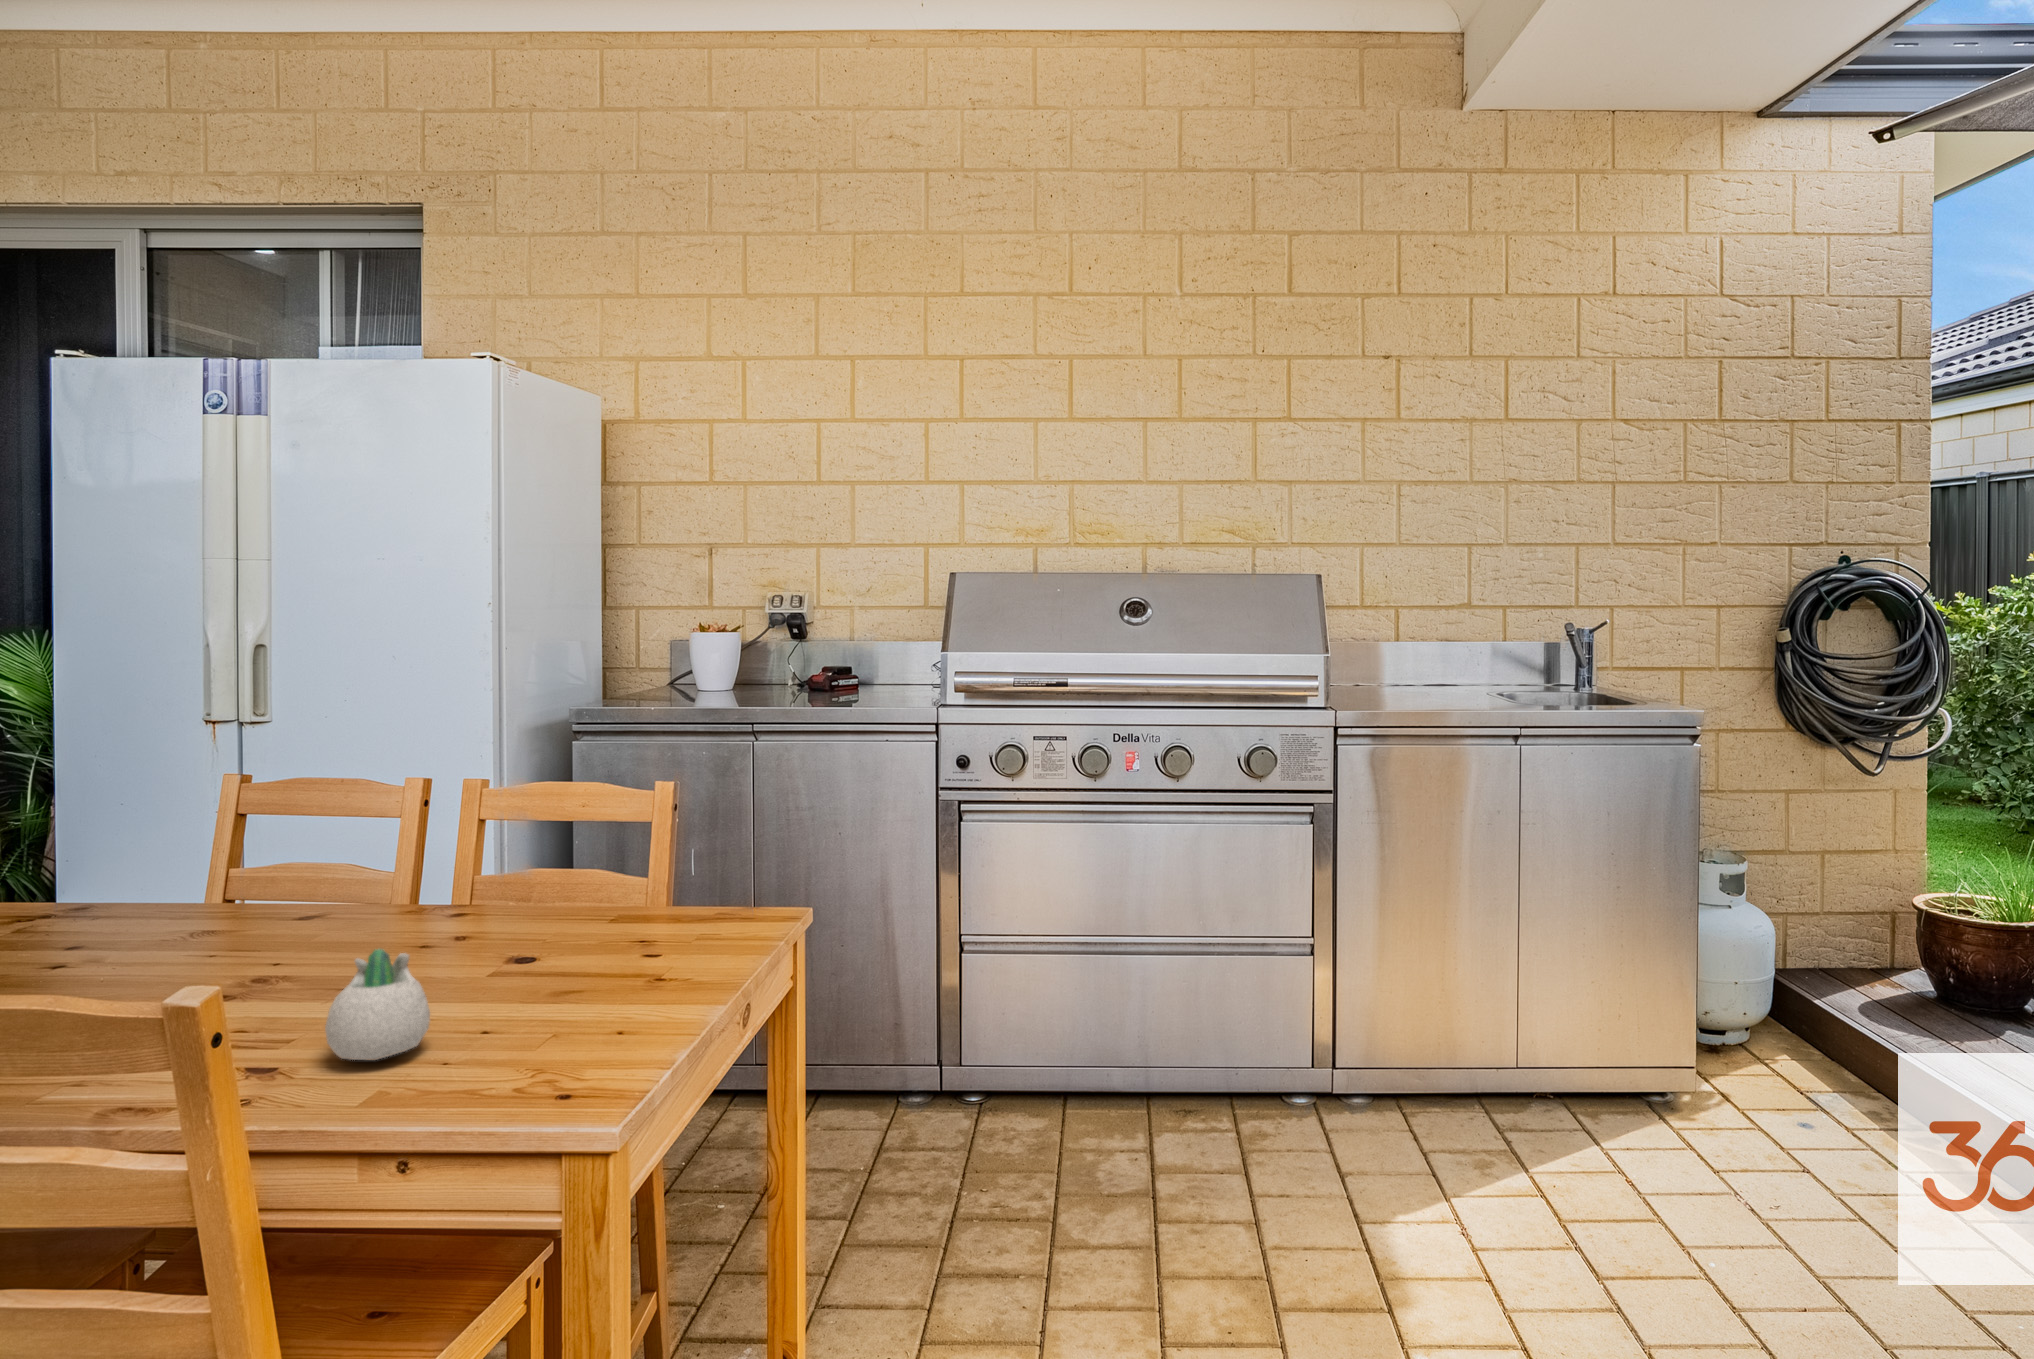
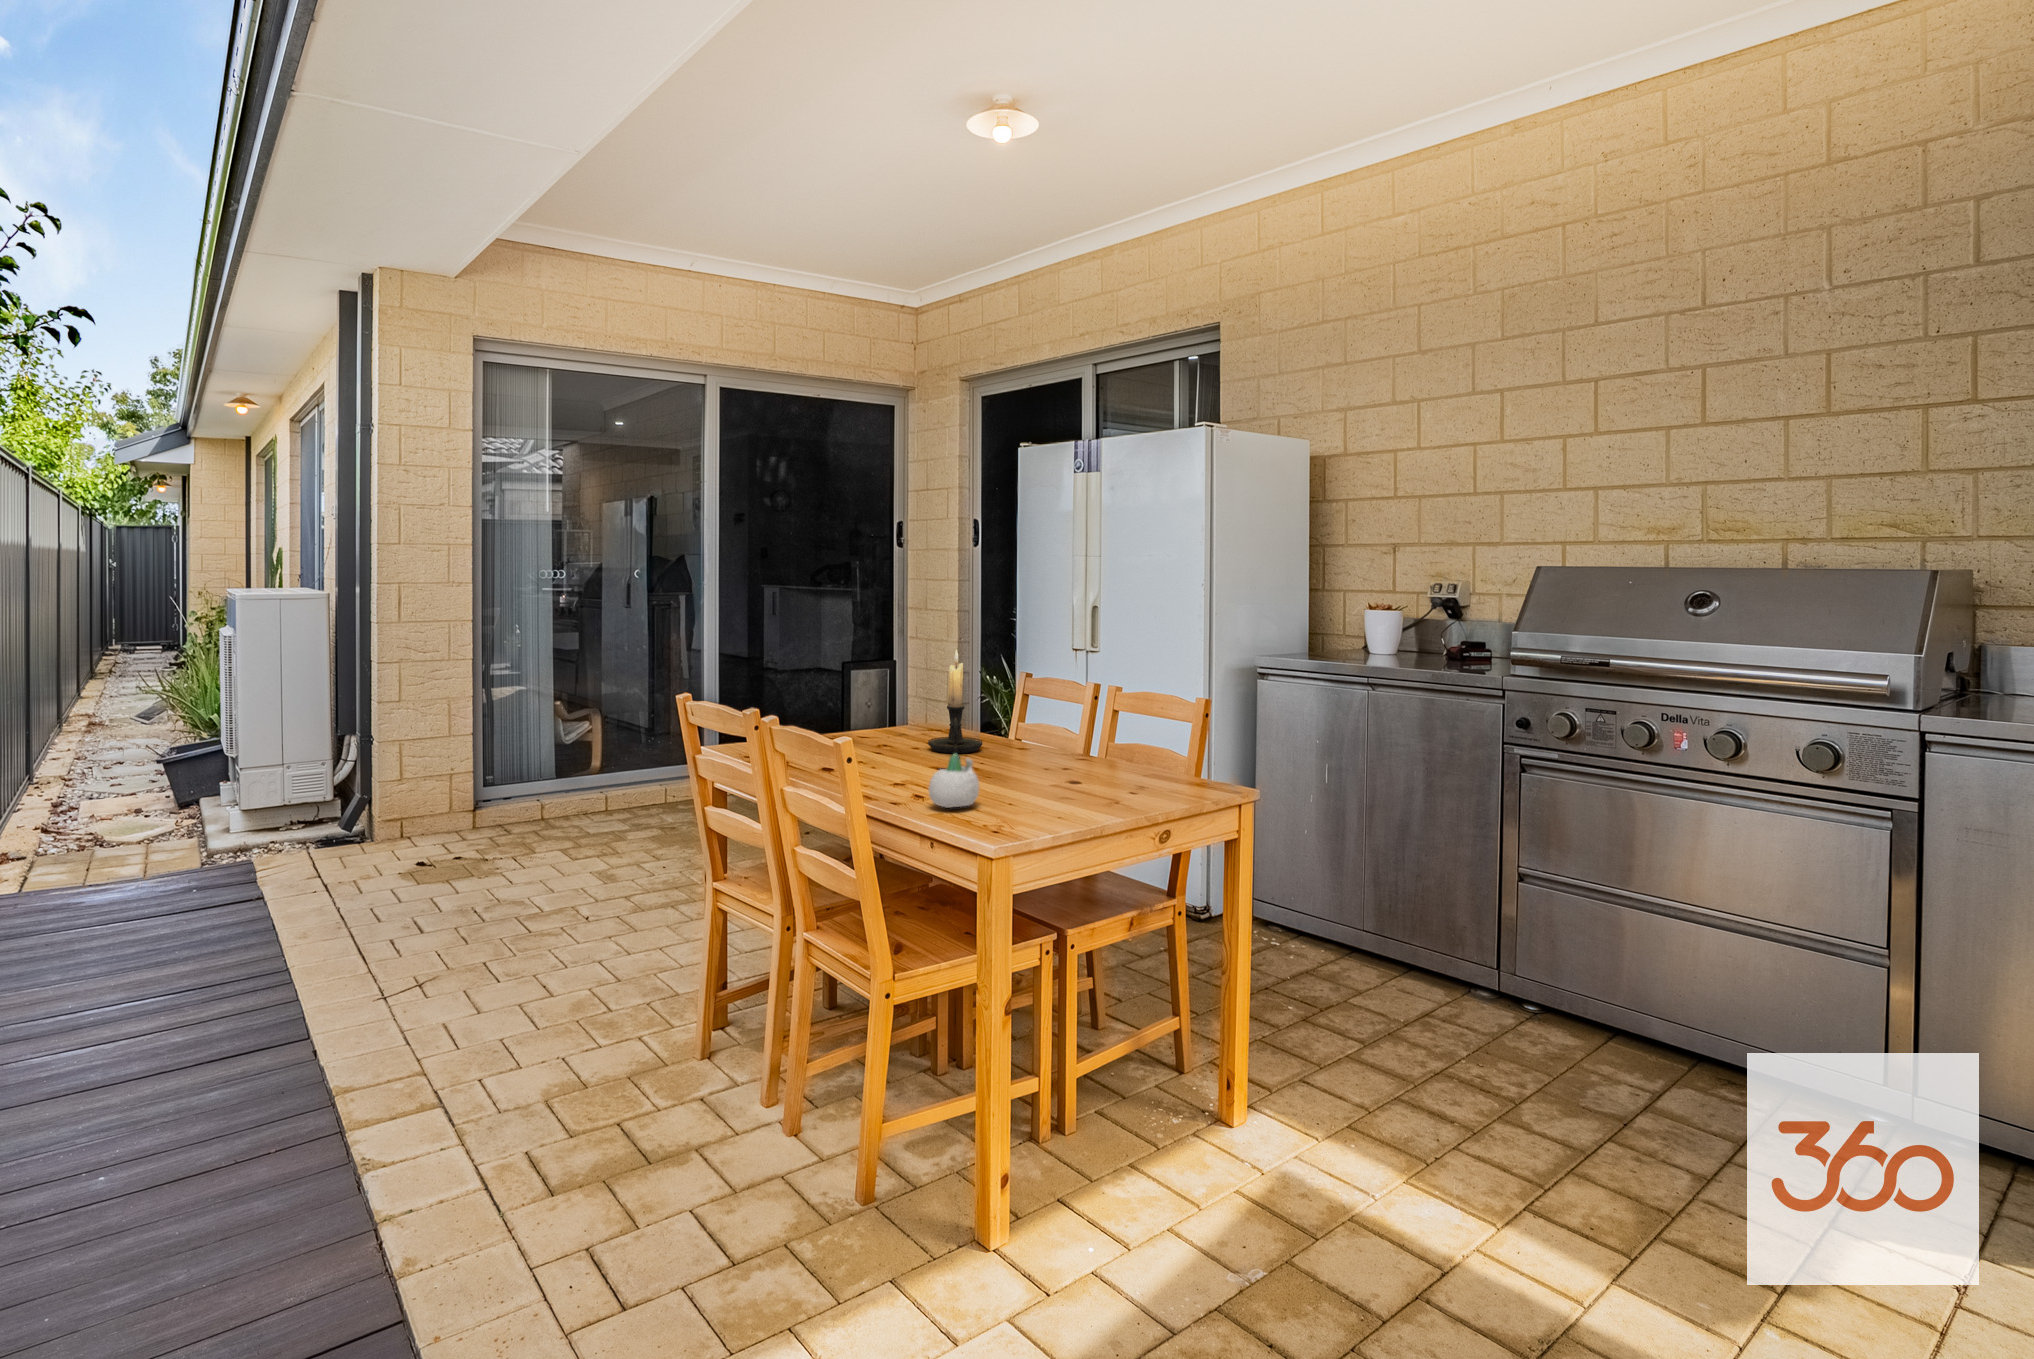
candle holder: none [87,741,215,952] -> present [928,650,982,754]

